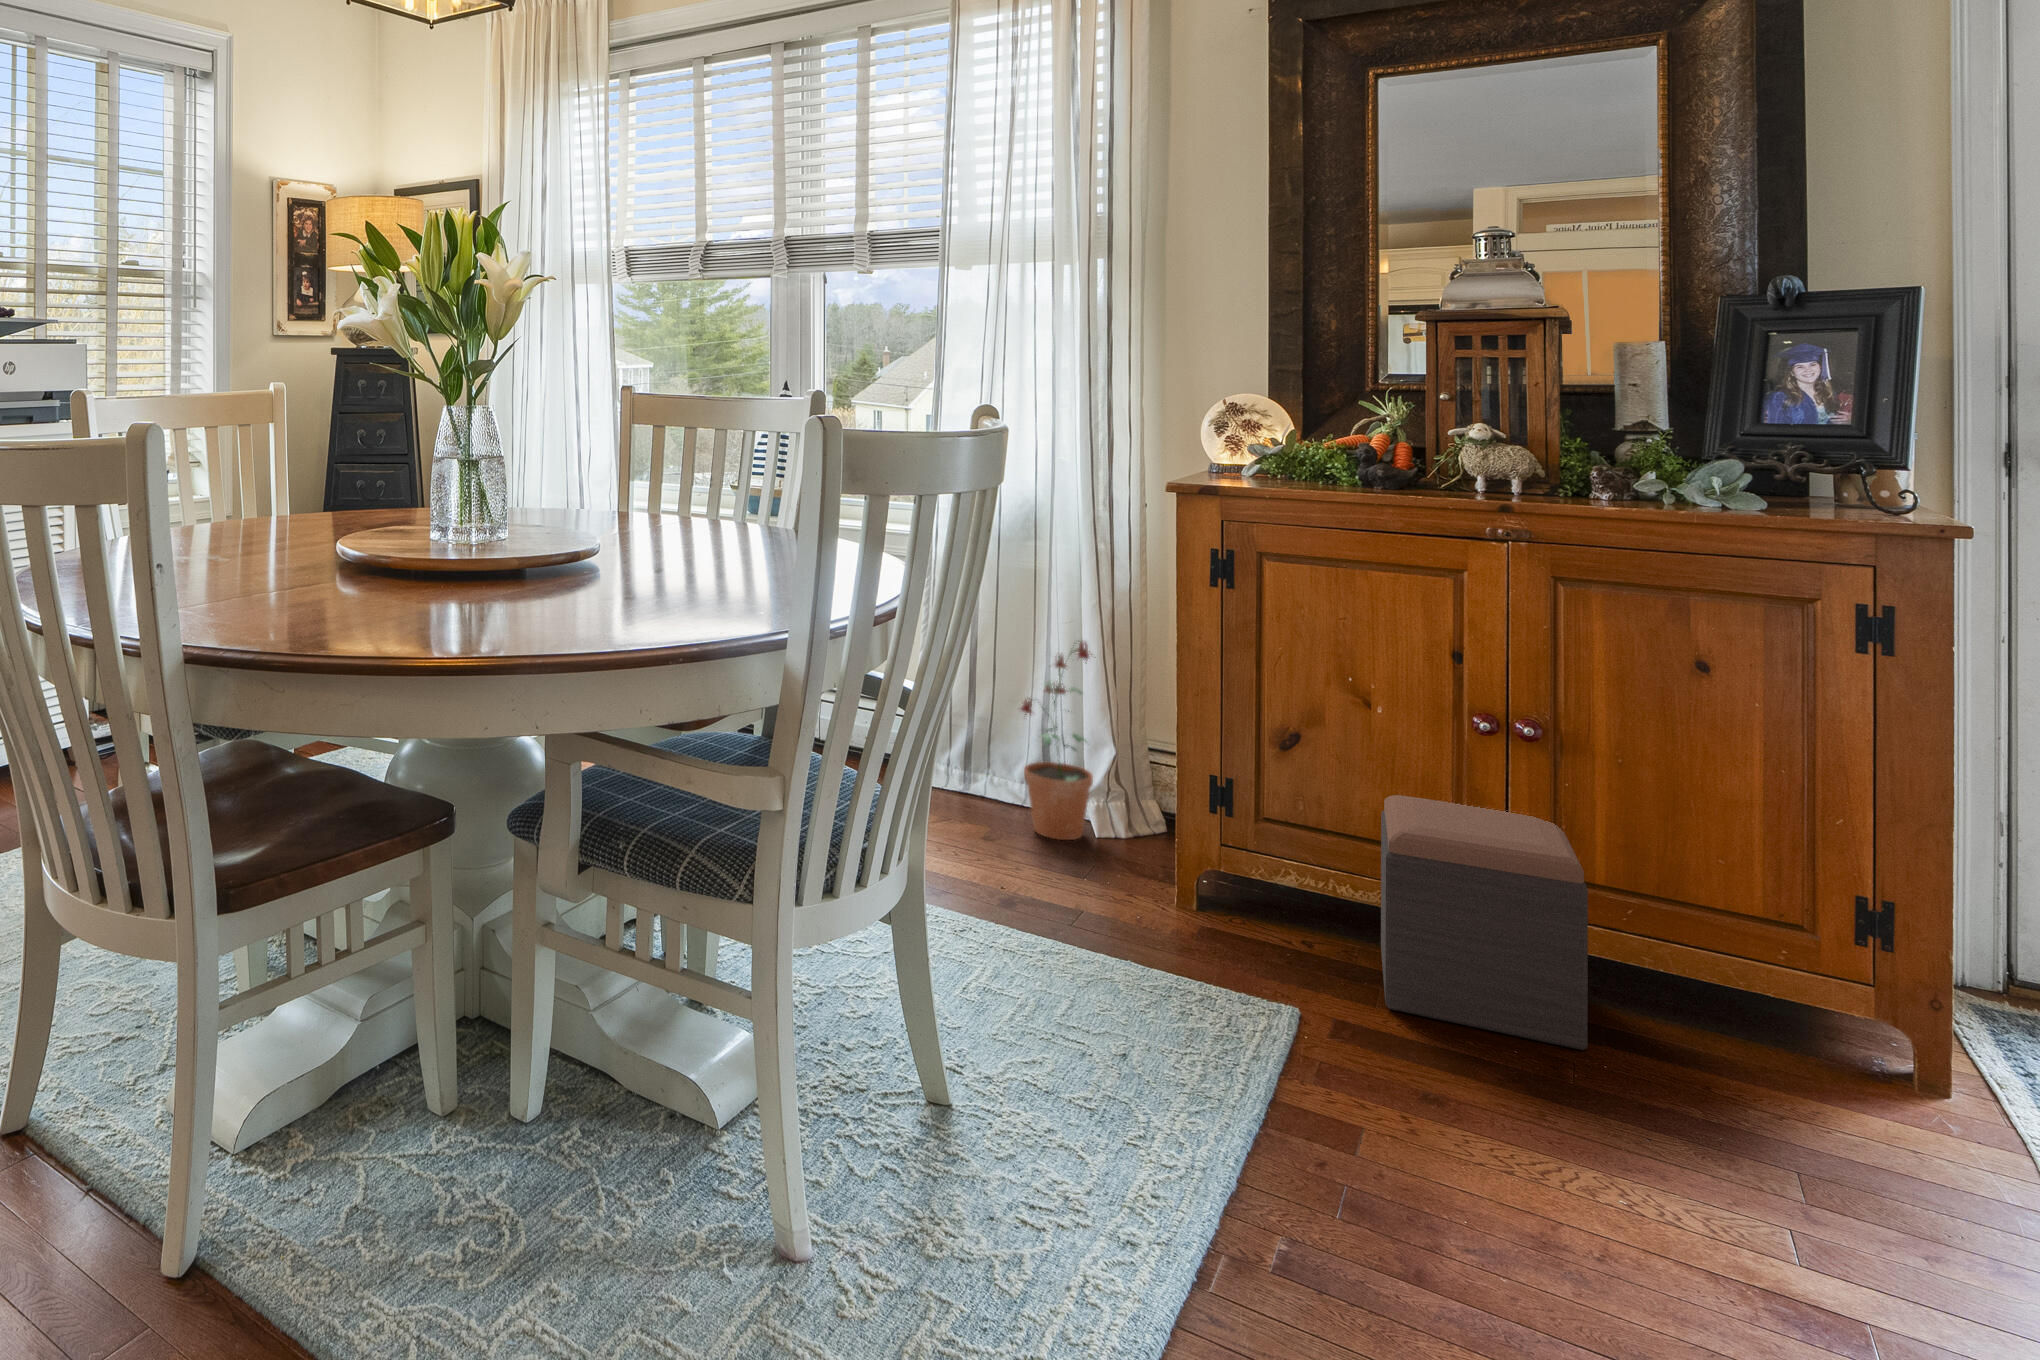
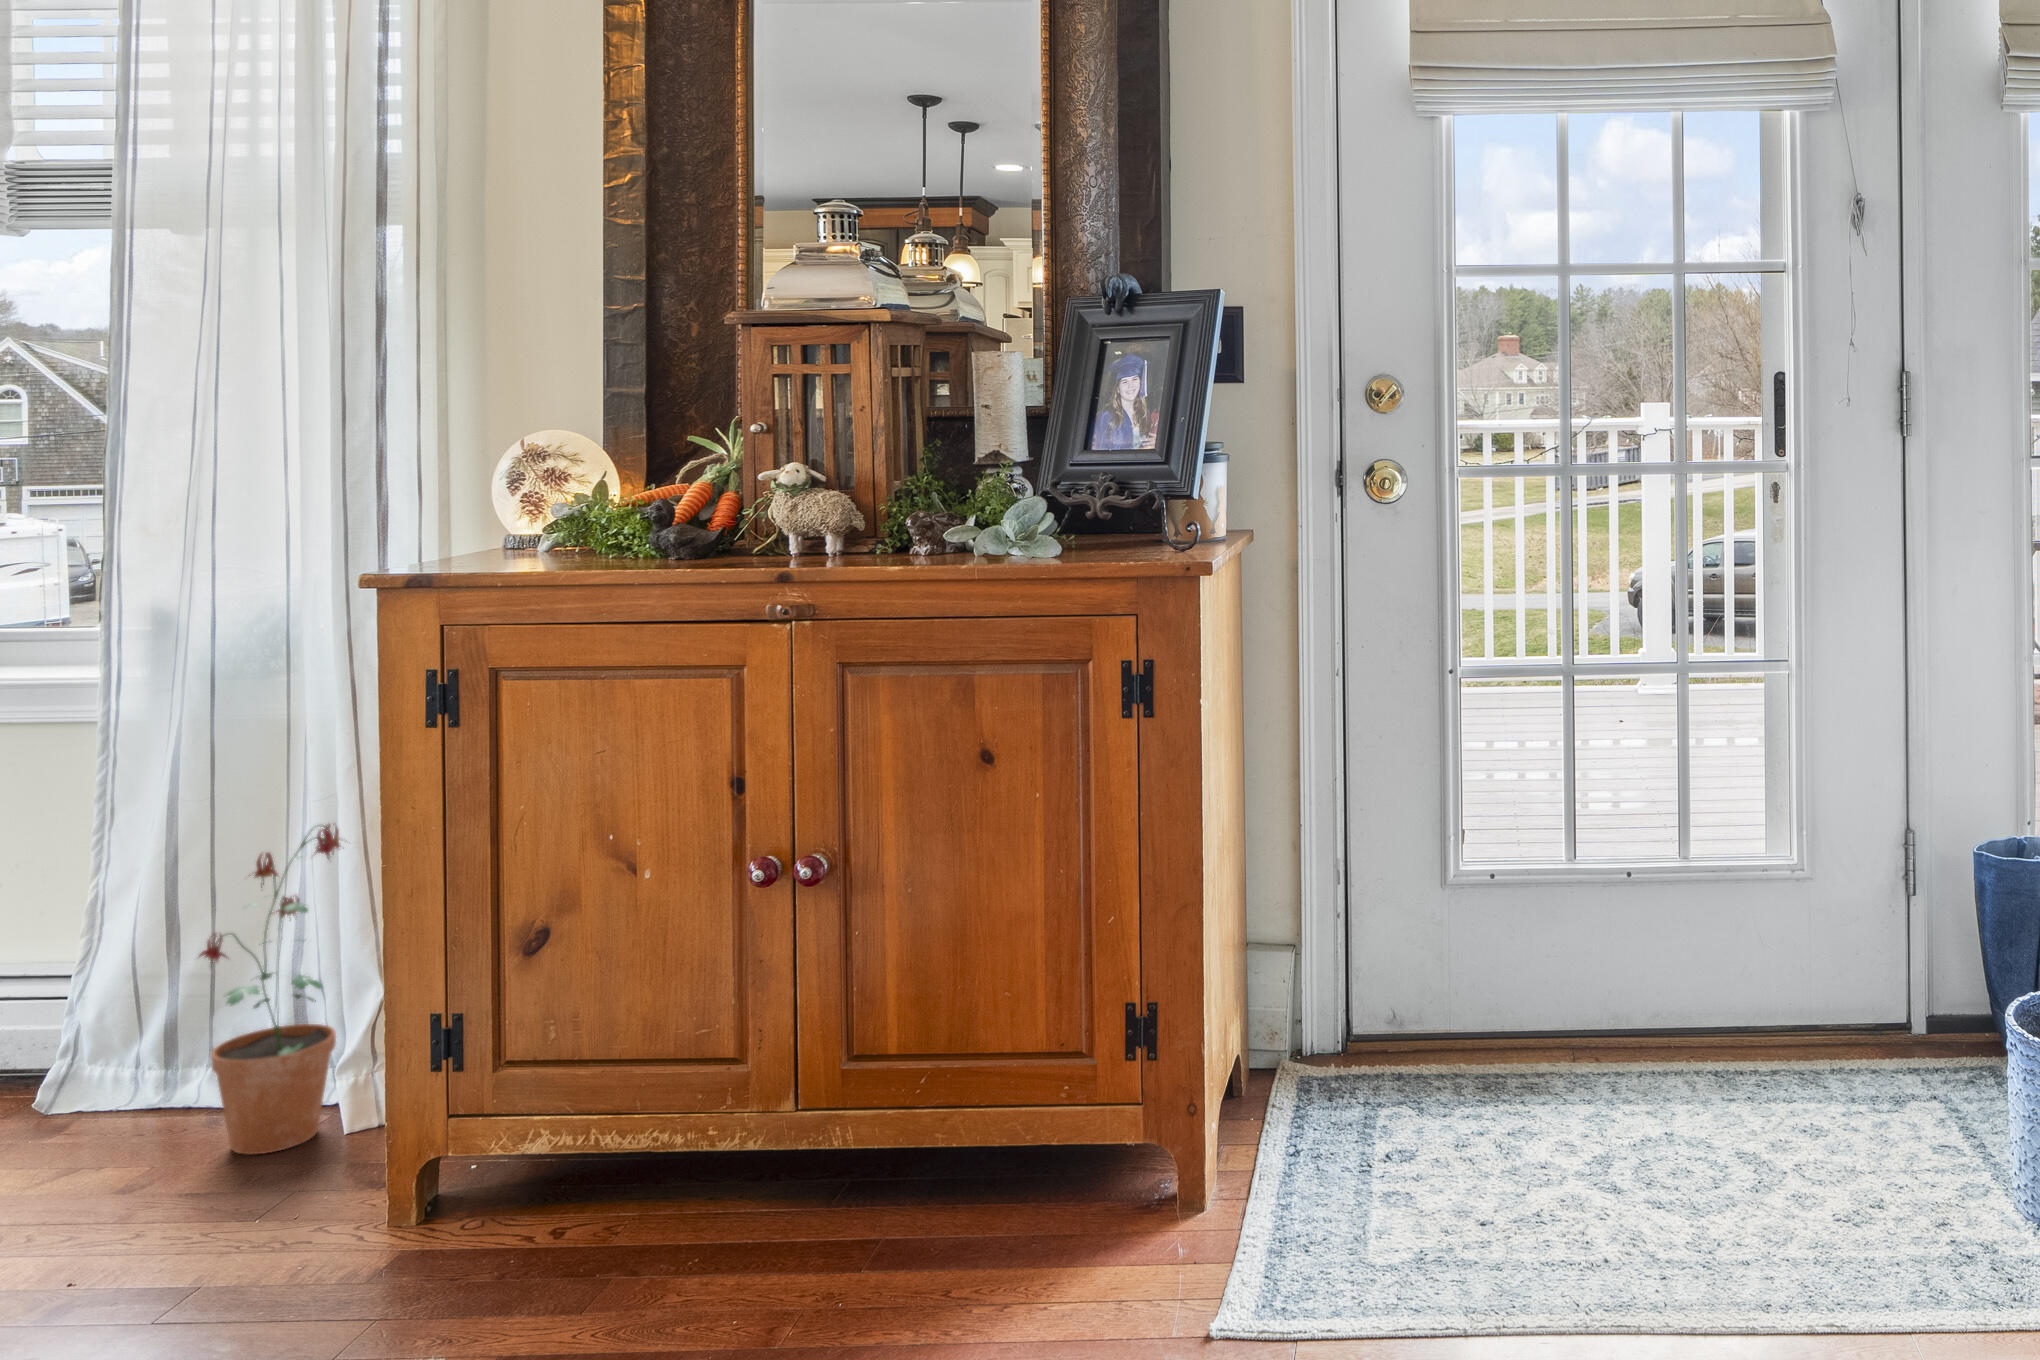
footstool: present [1381,795,1588,1050] -> none [591,980,873,1314]

